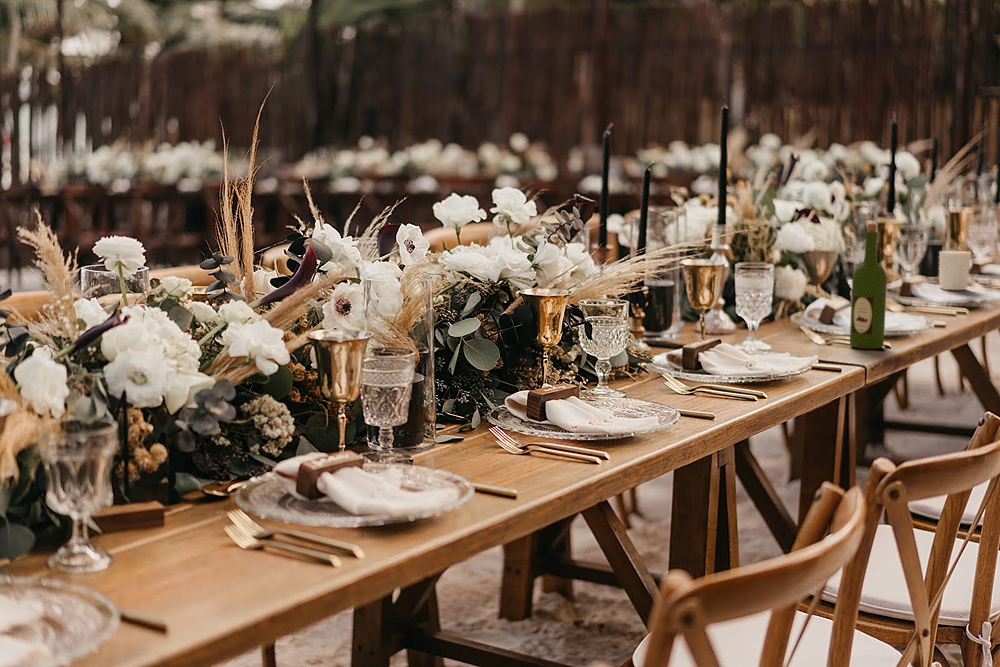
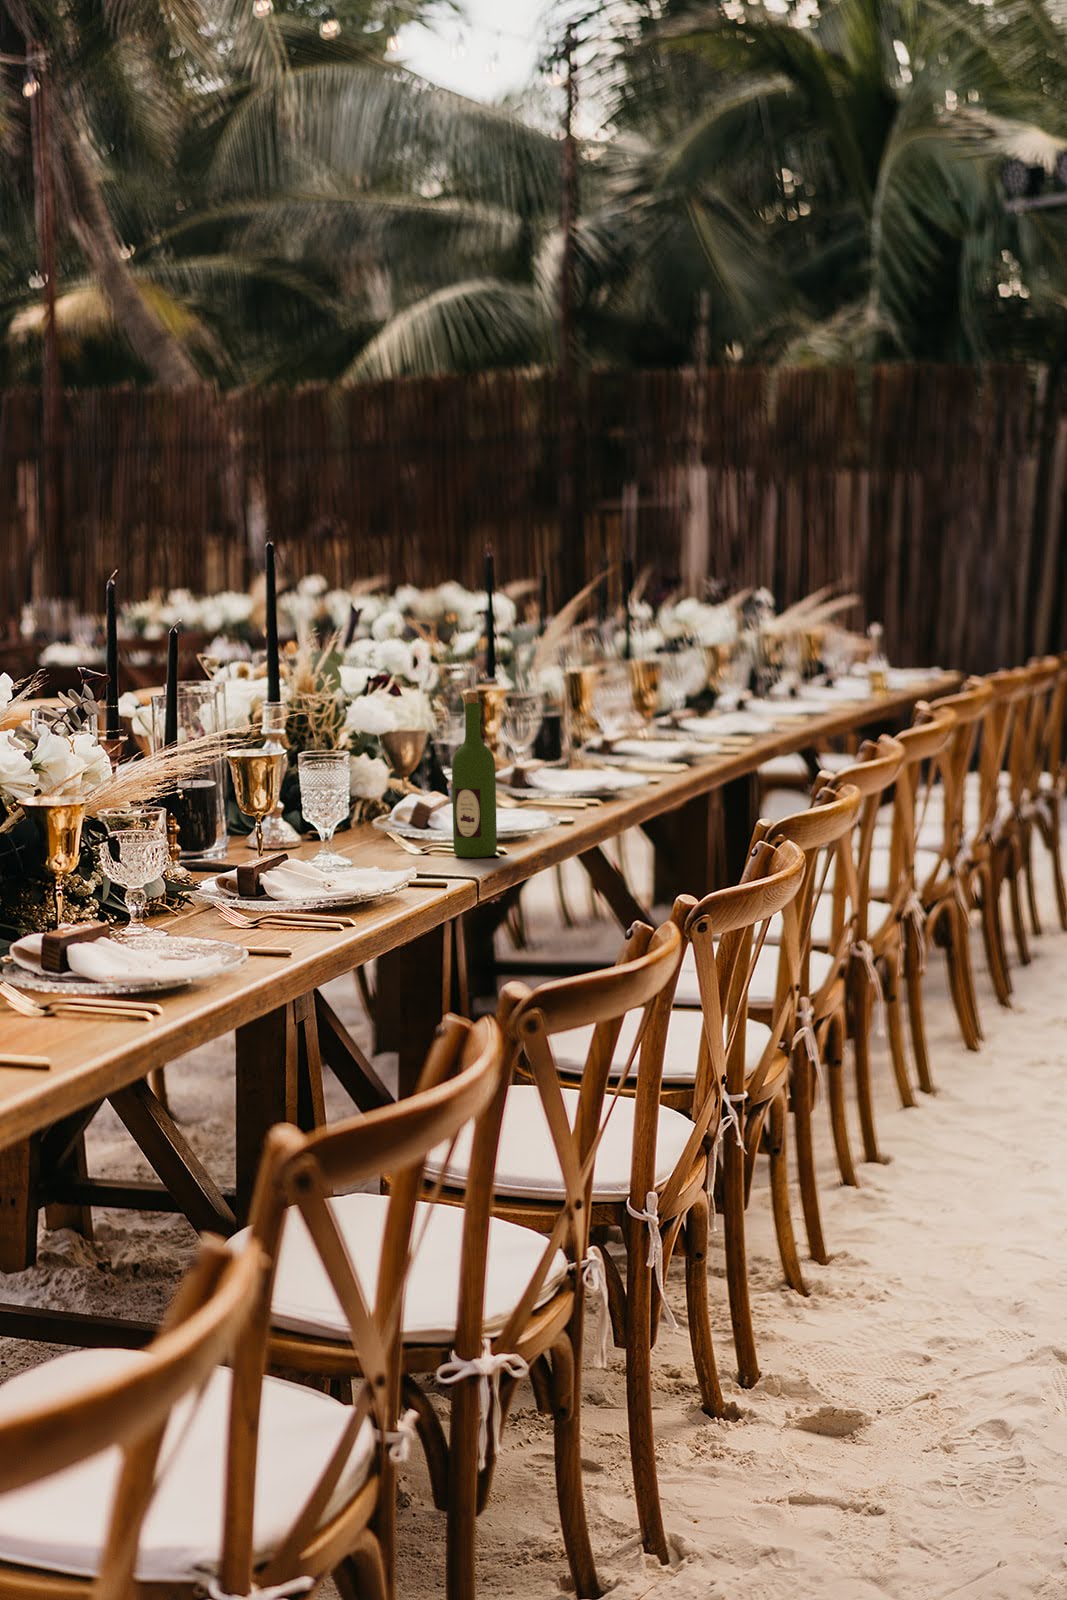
candle holder: present [939,251,971,290] -> none [557,725,598,777]

